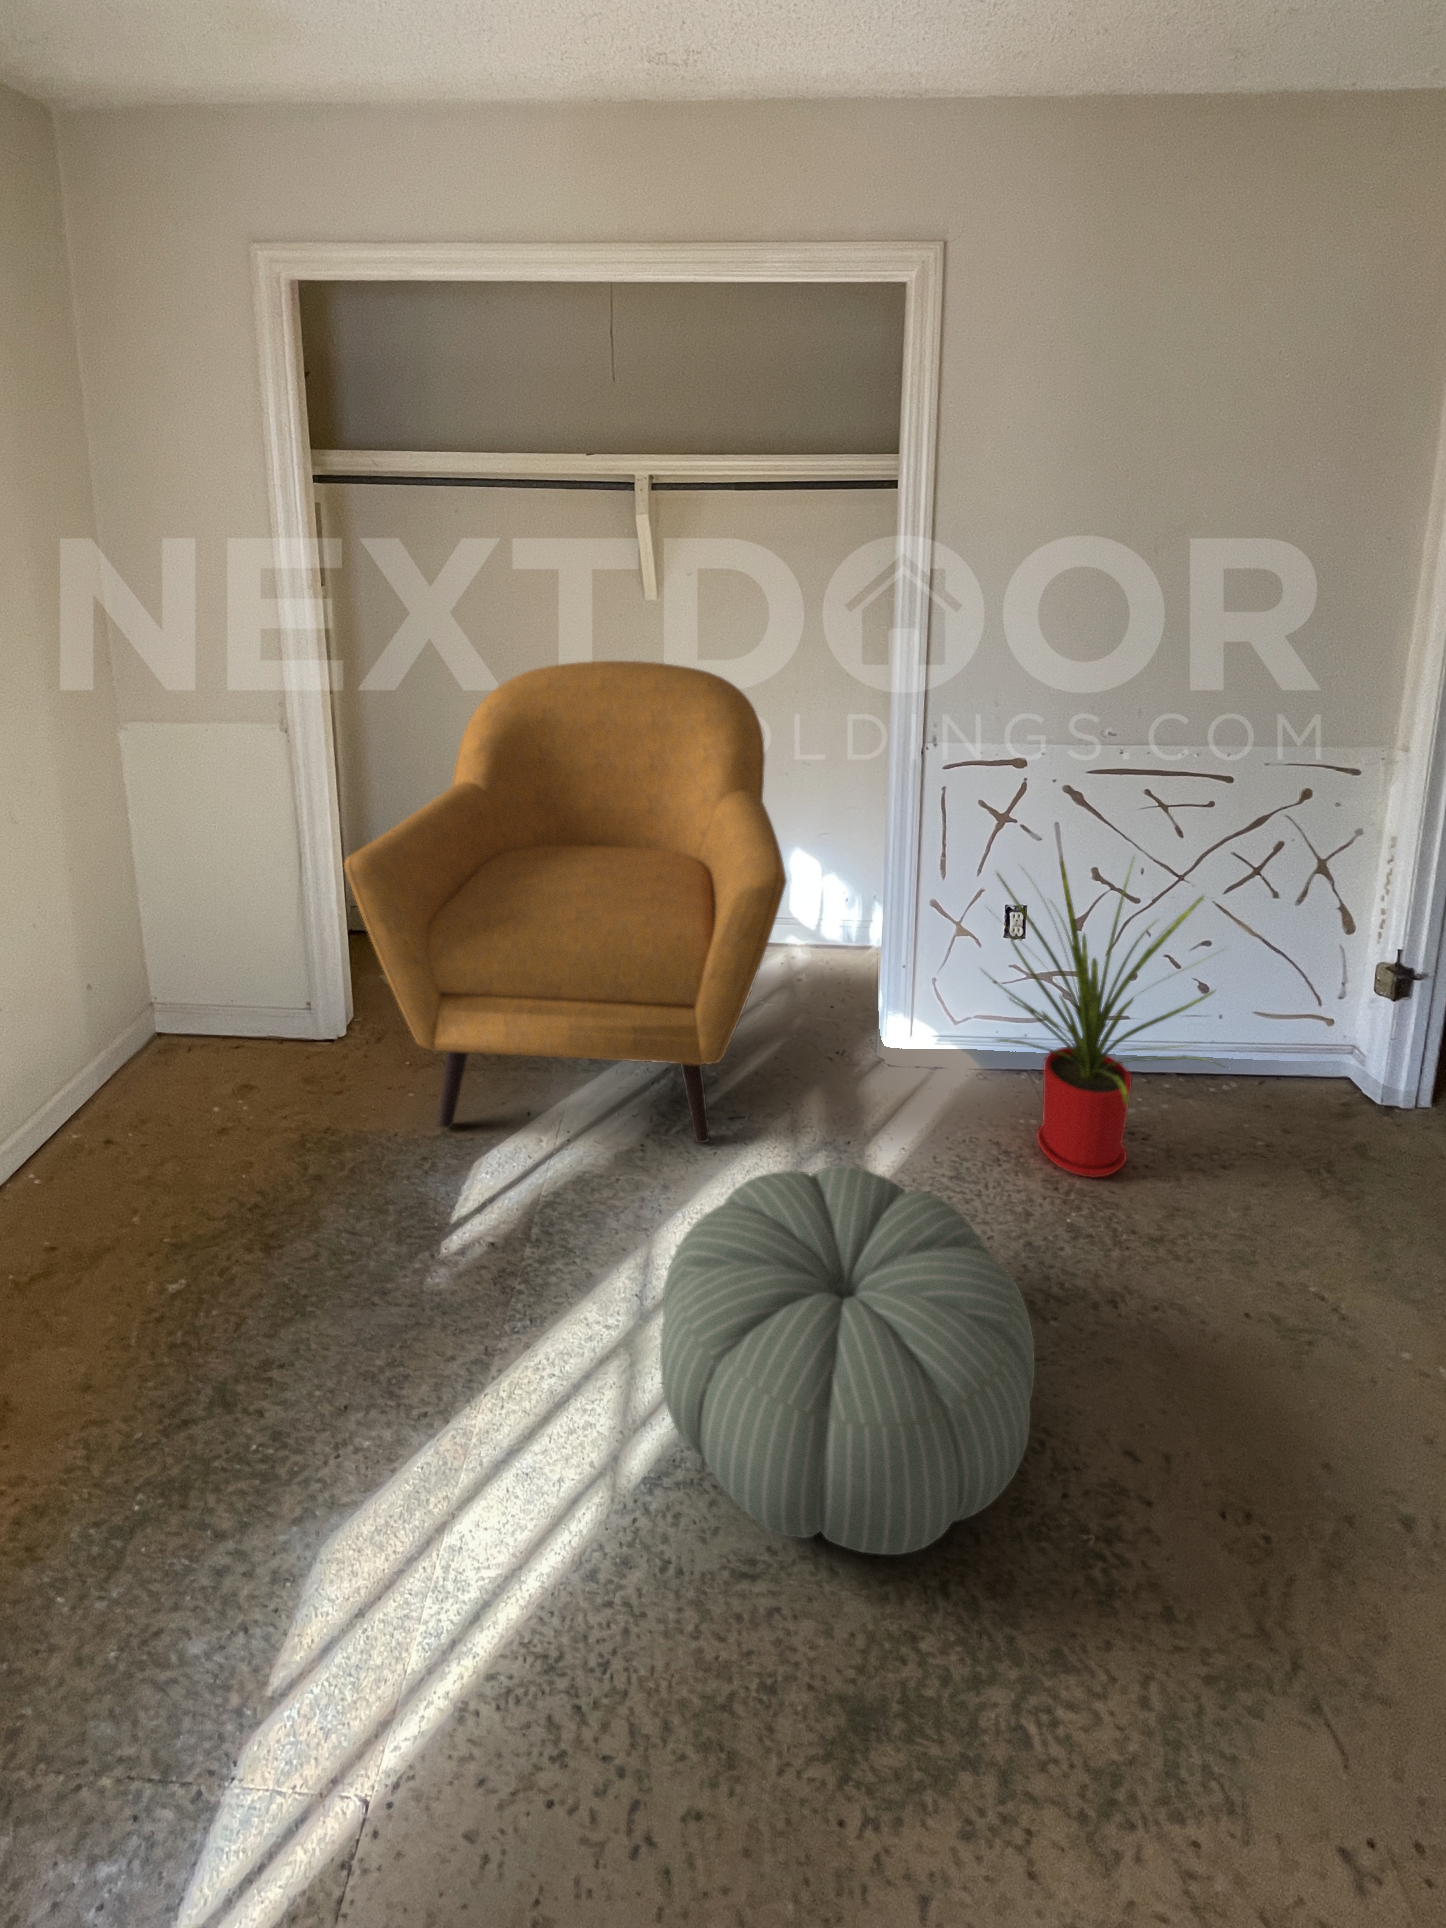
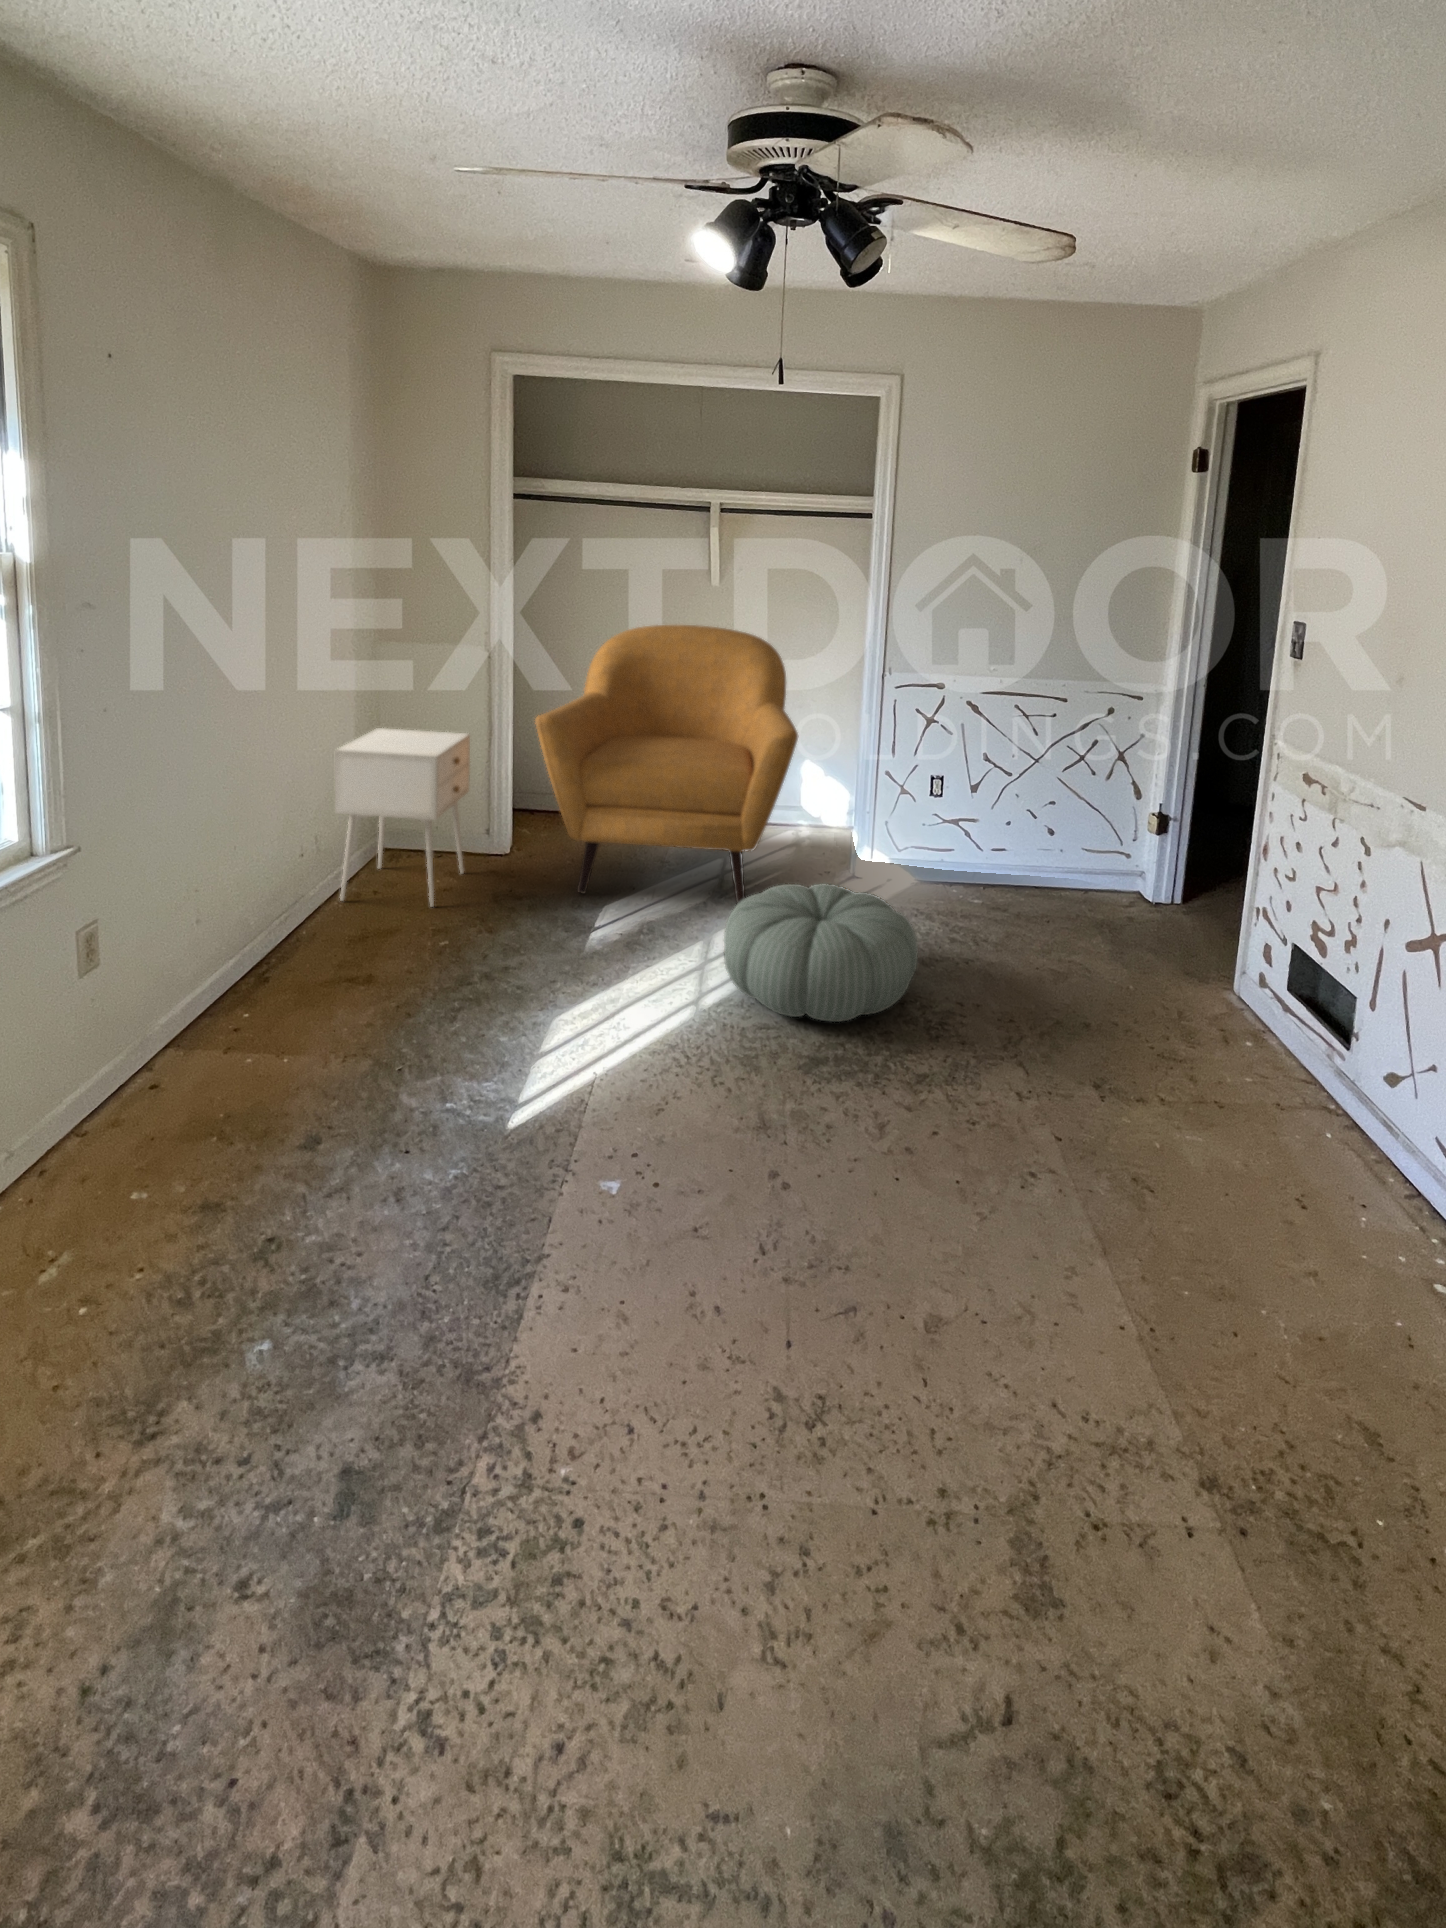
house plant: present [985,861,1216,1177] -> none [910,735,1046,923]
nightstand: none [9,865,272,1175] -> present [335,728,470,906]

